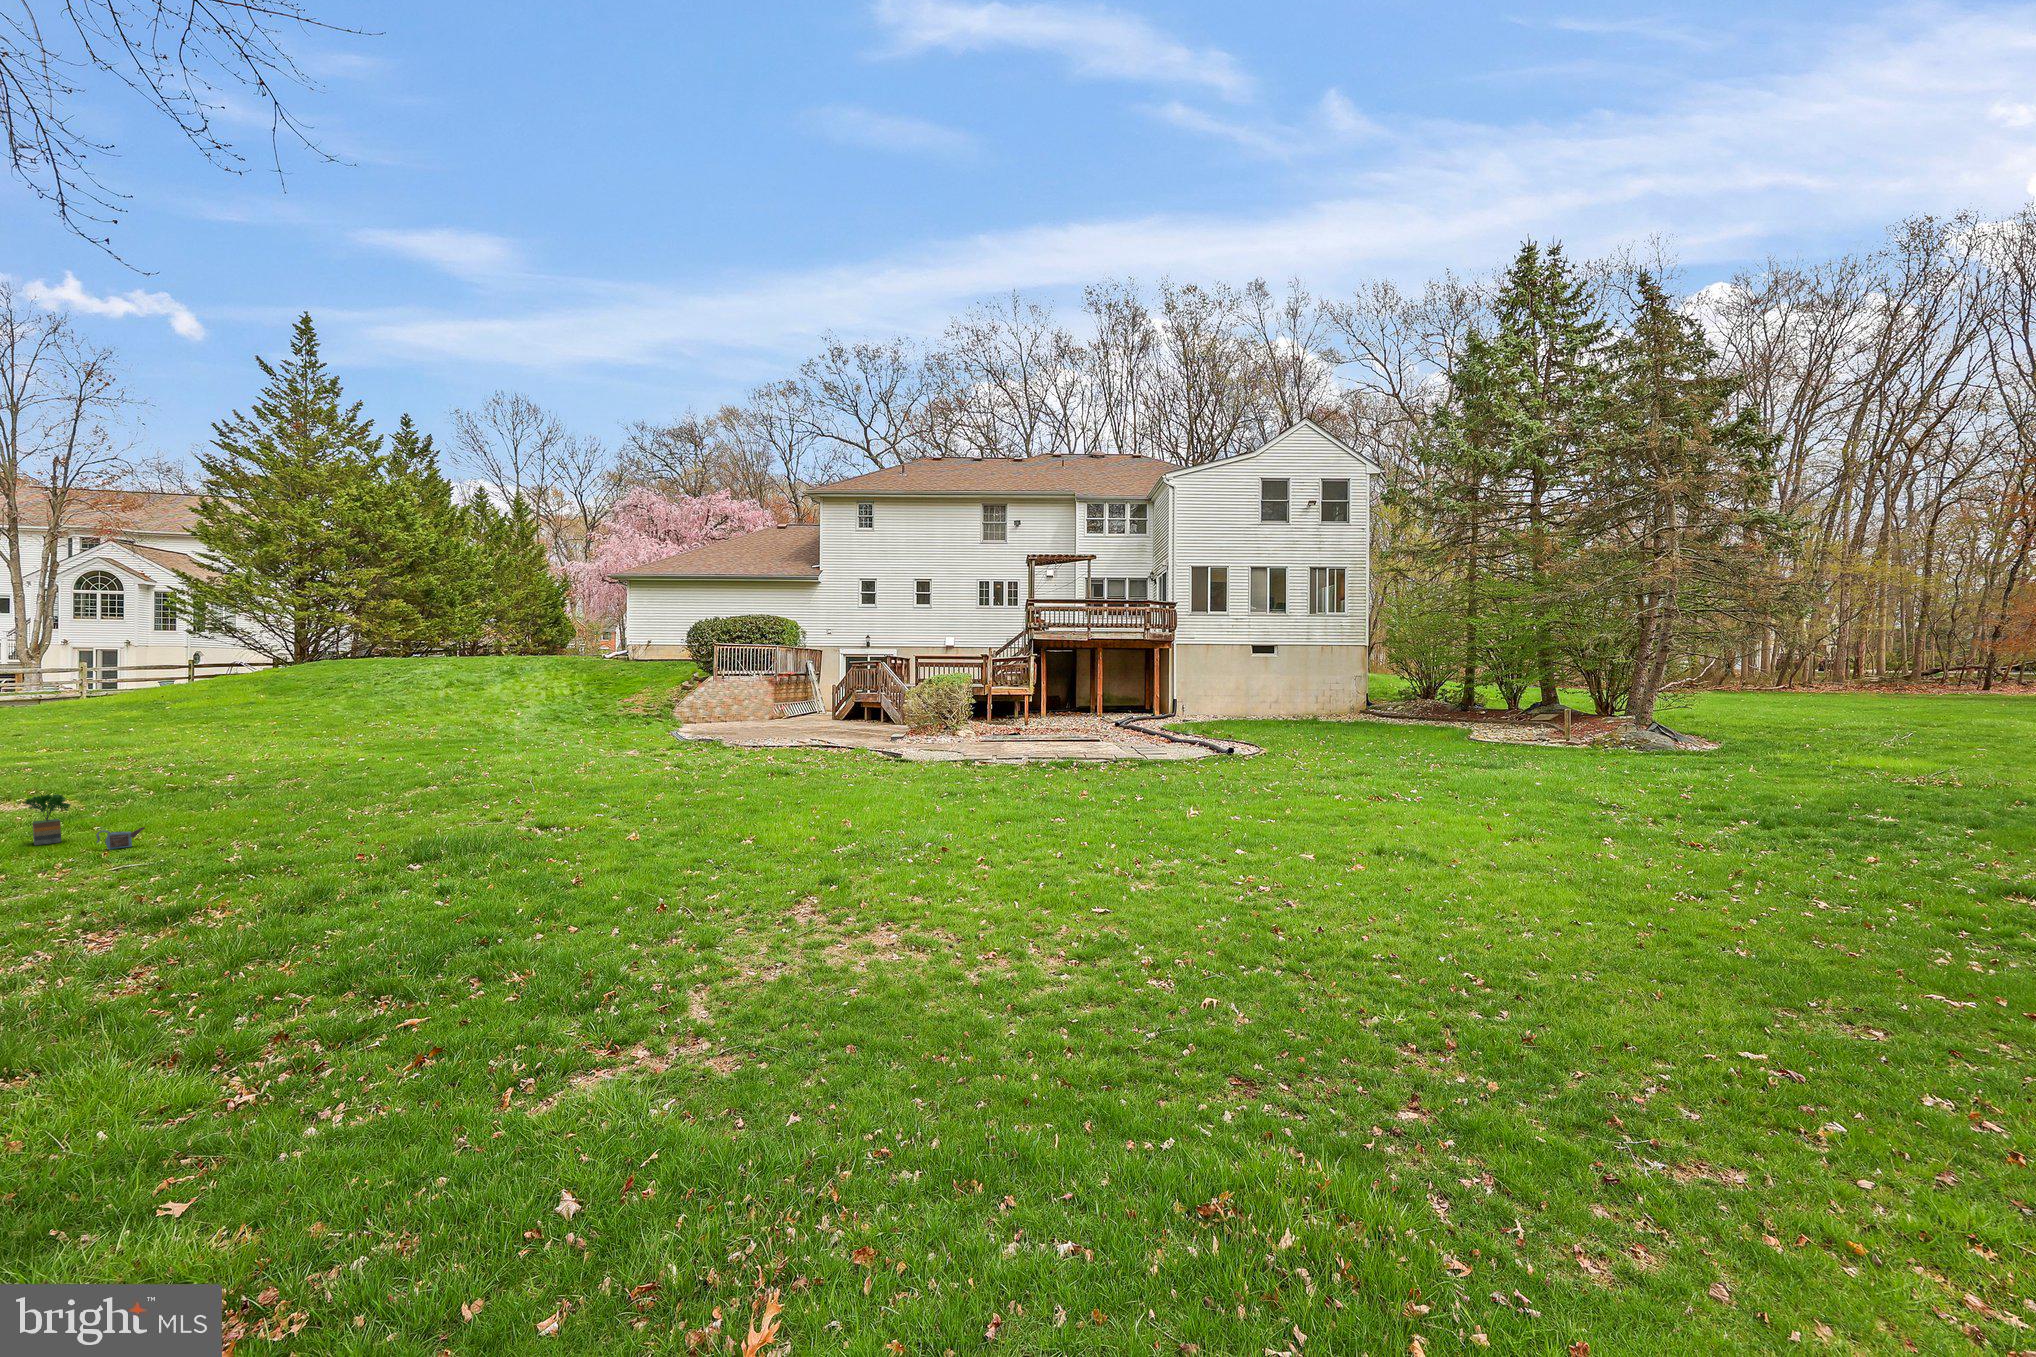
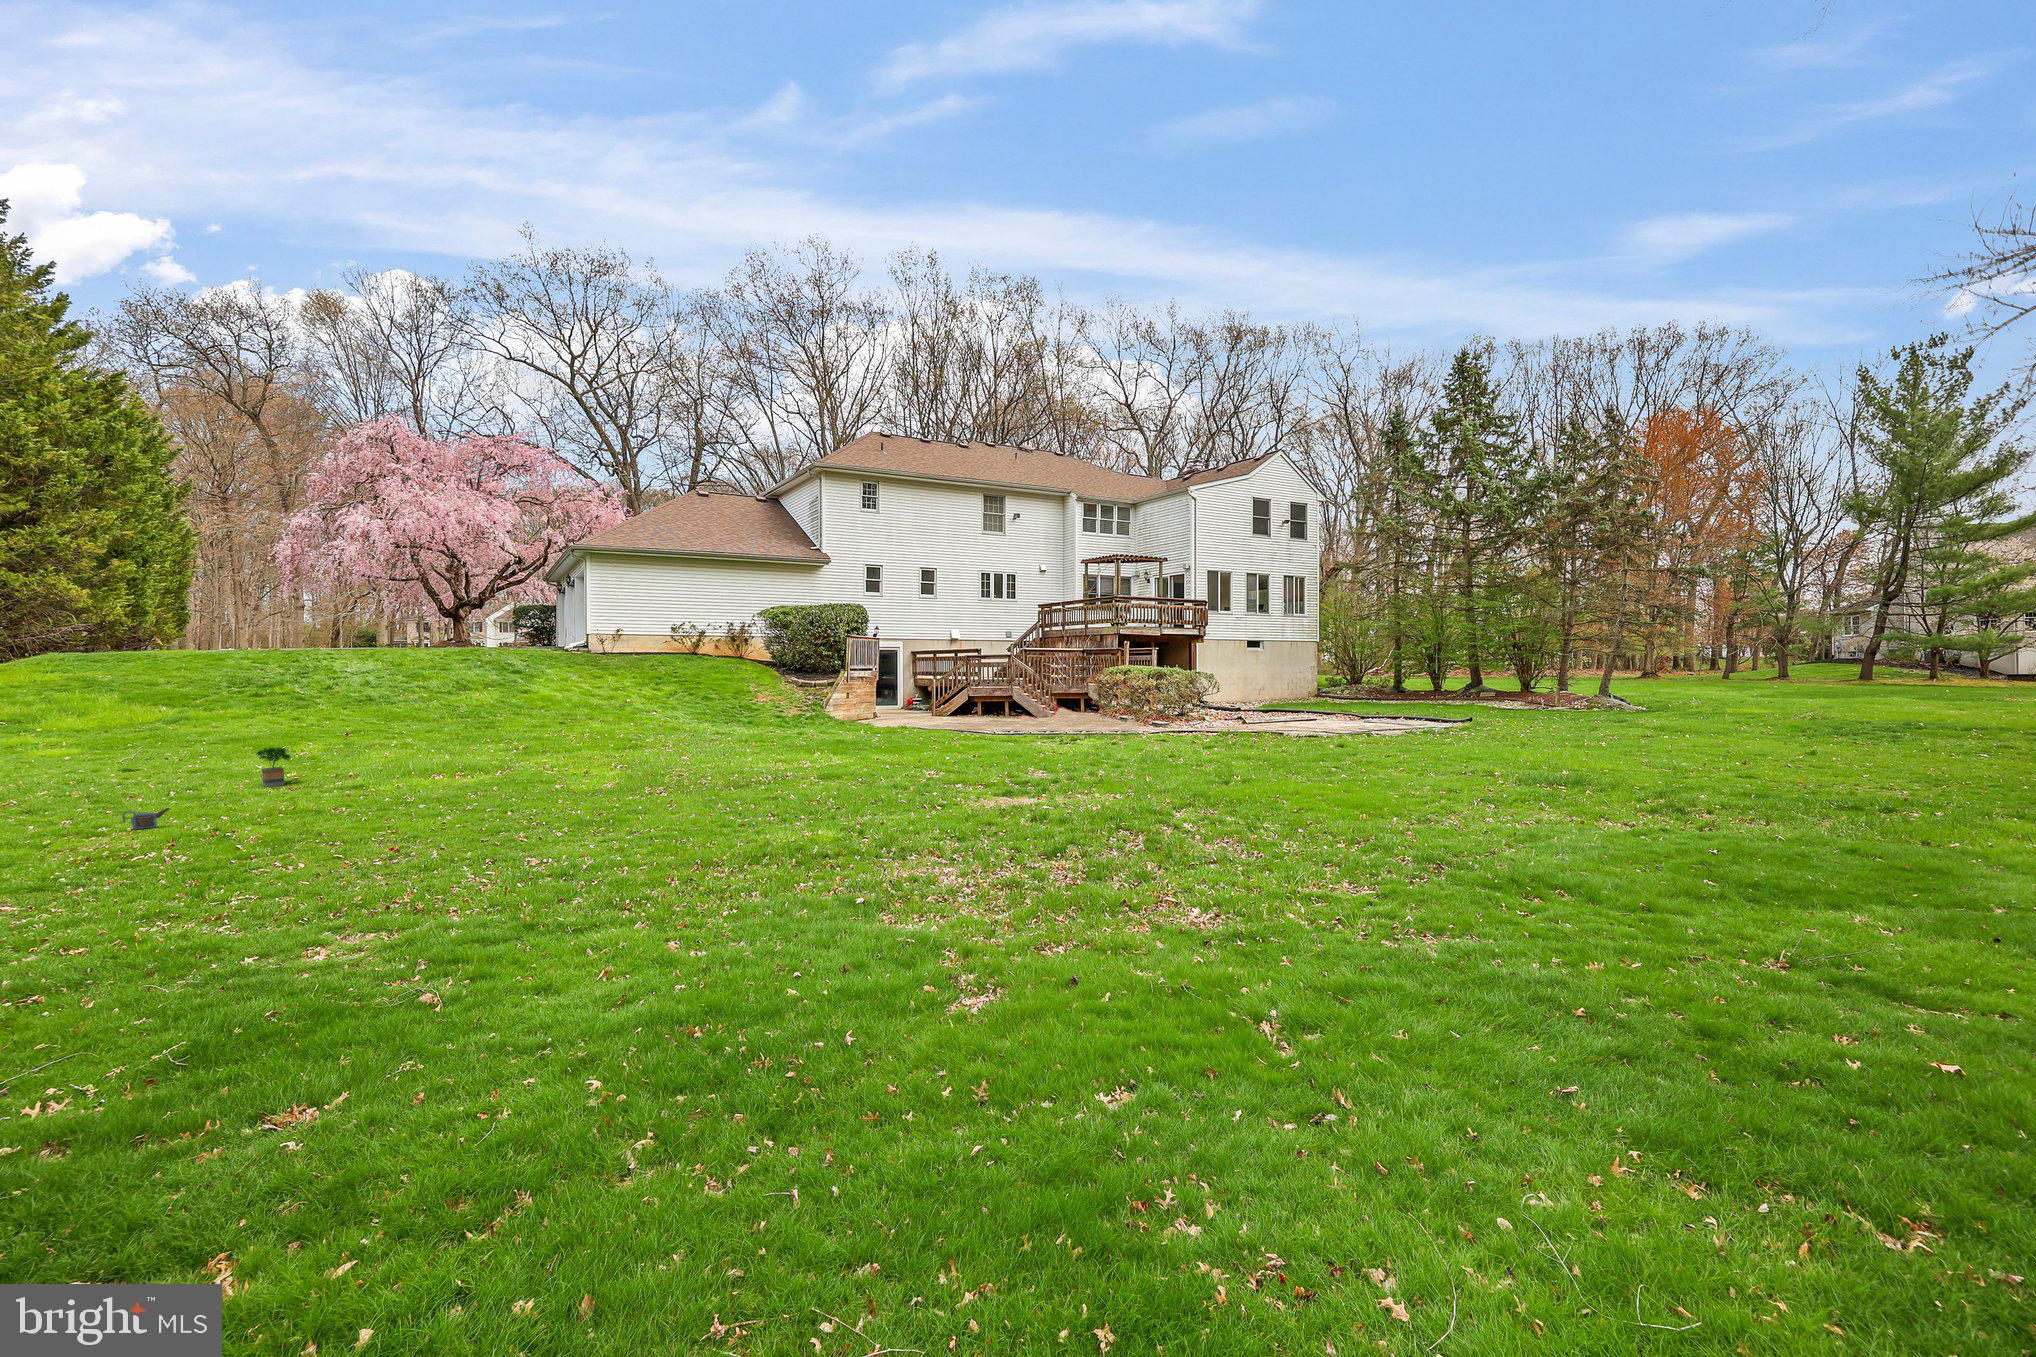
potted tree: present [23,794,71,845] -> present [256,747,290,787]

